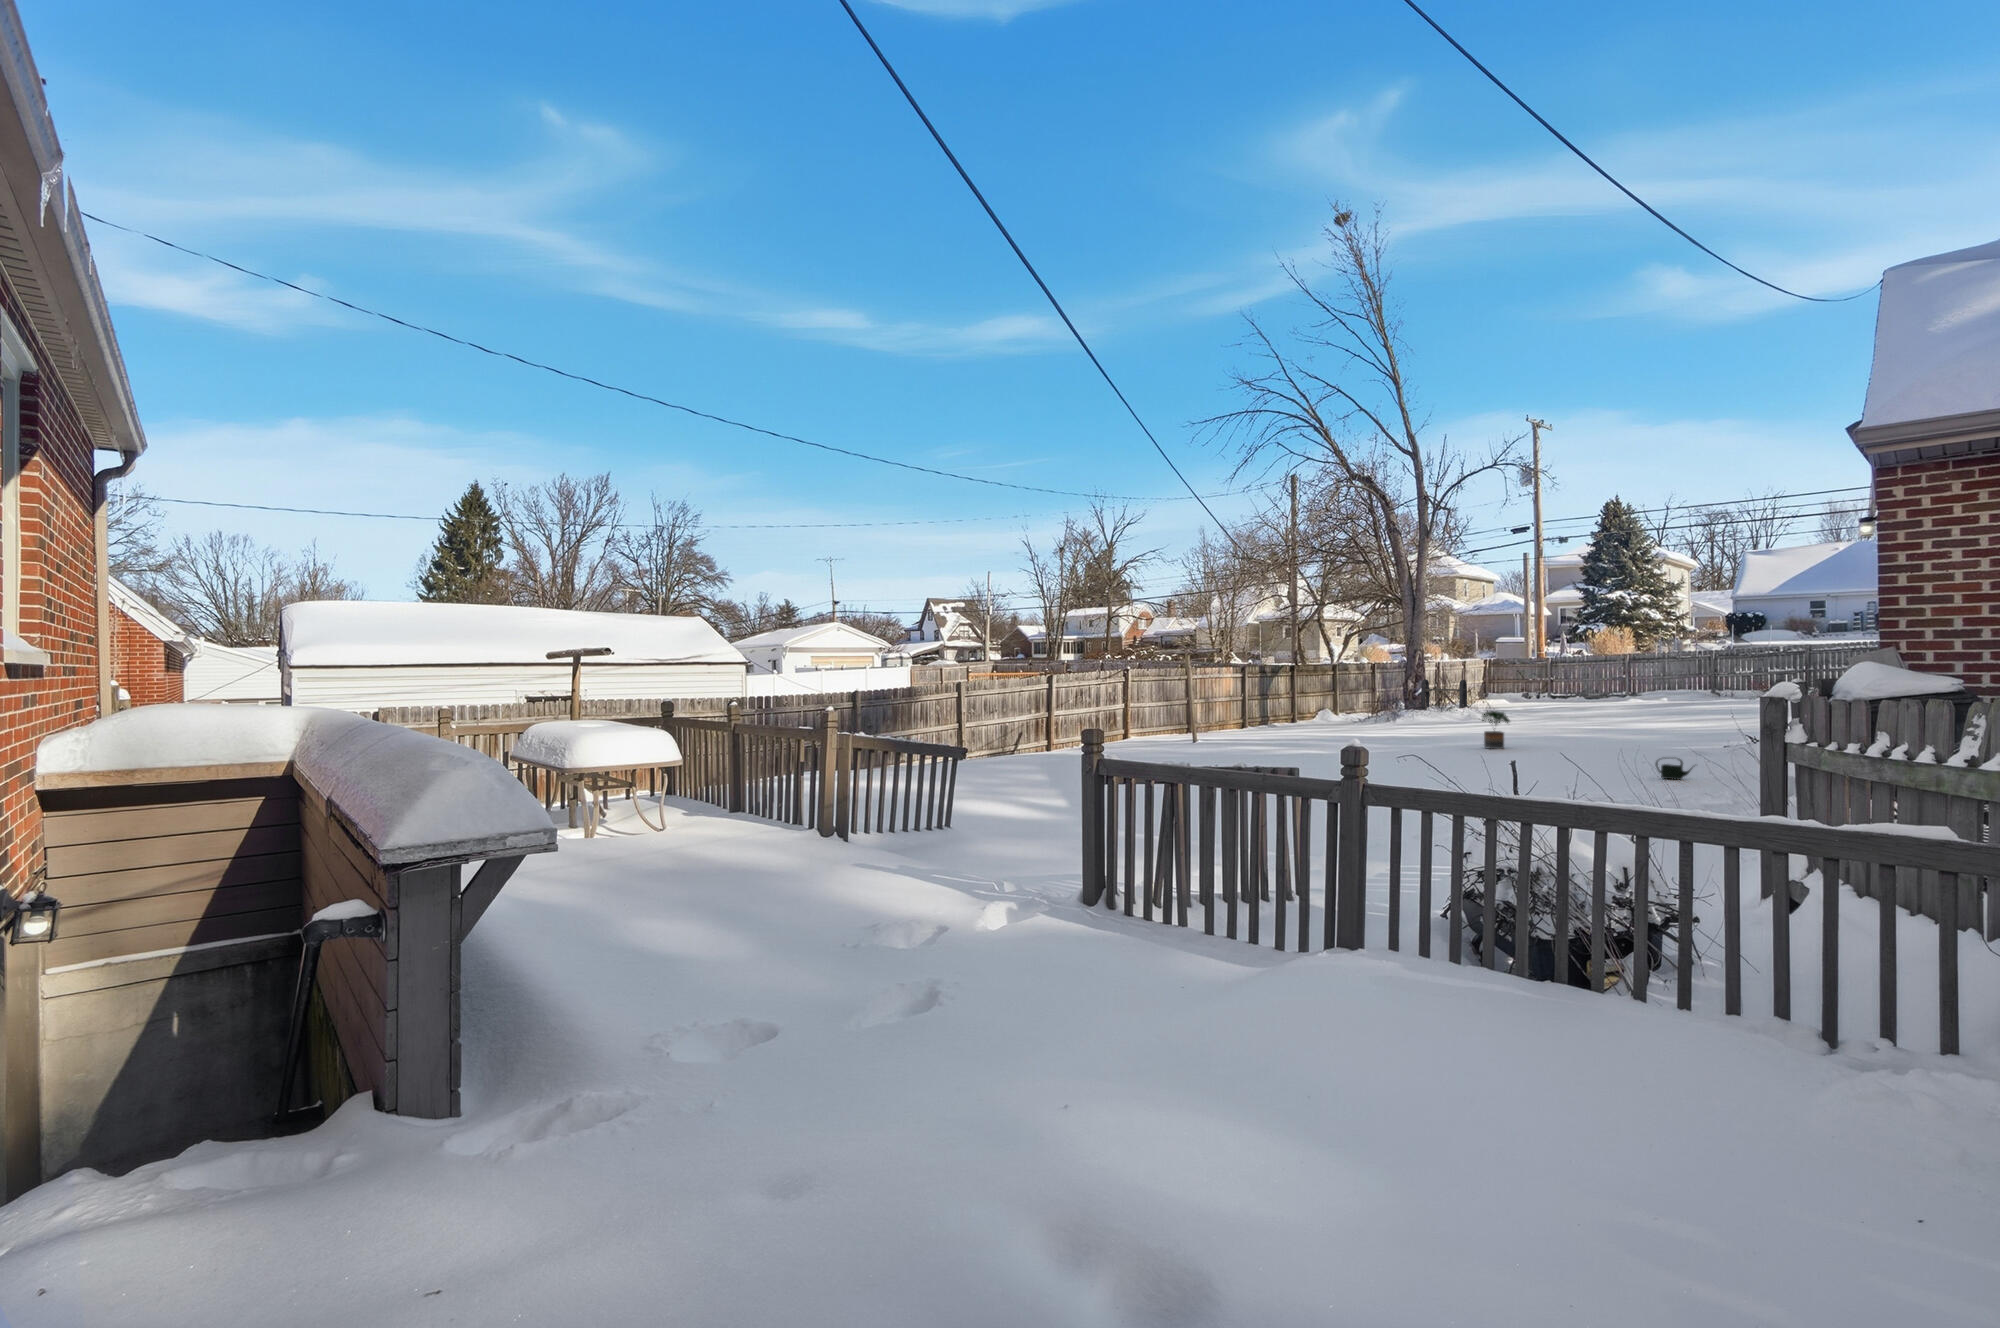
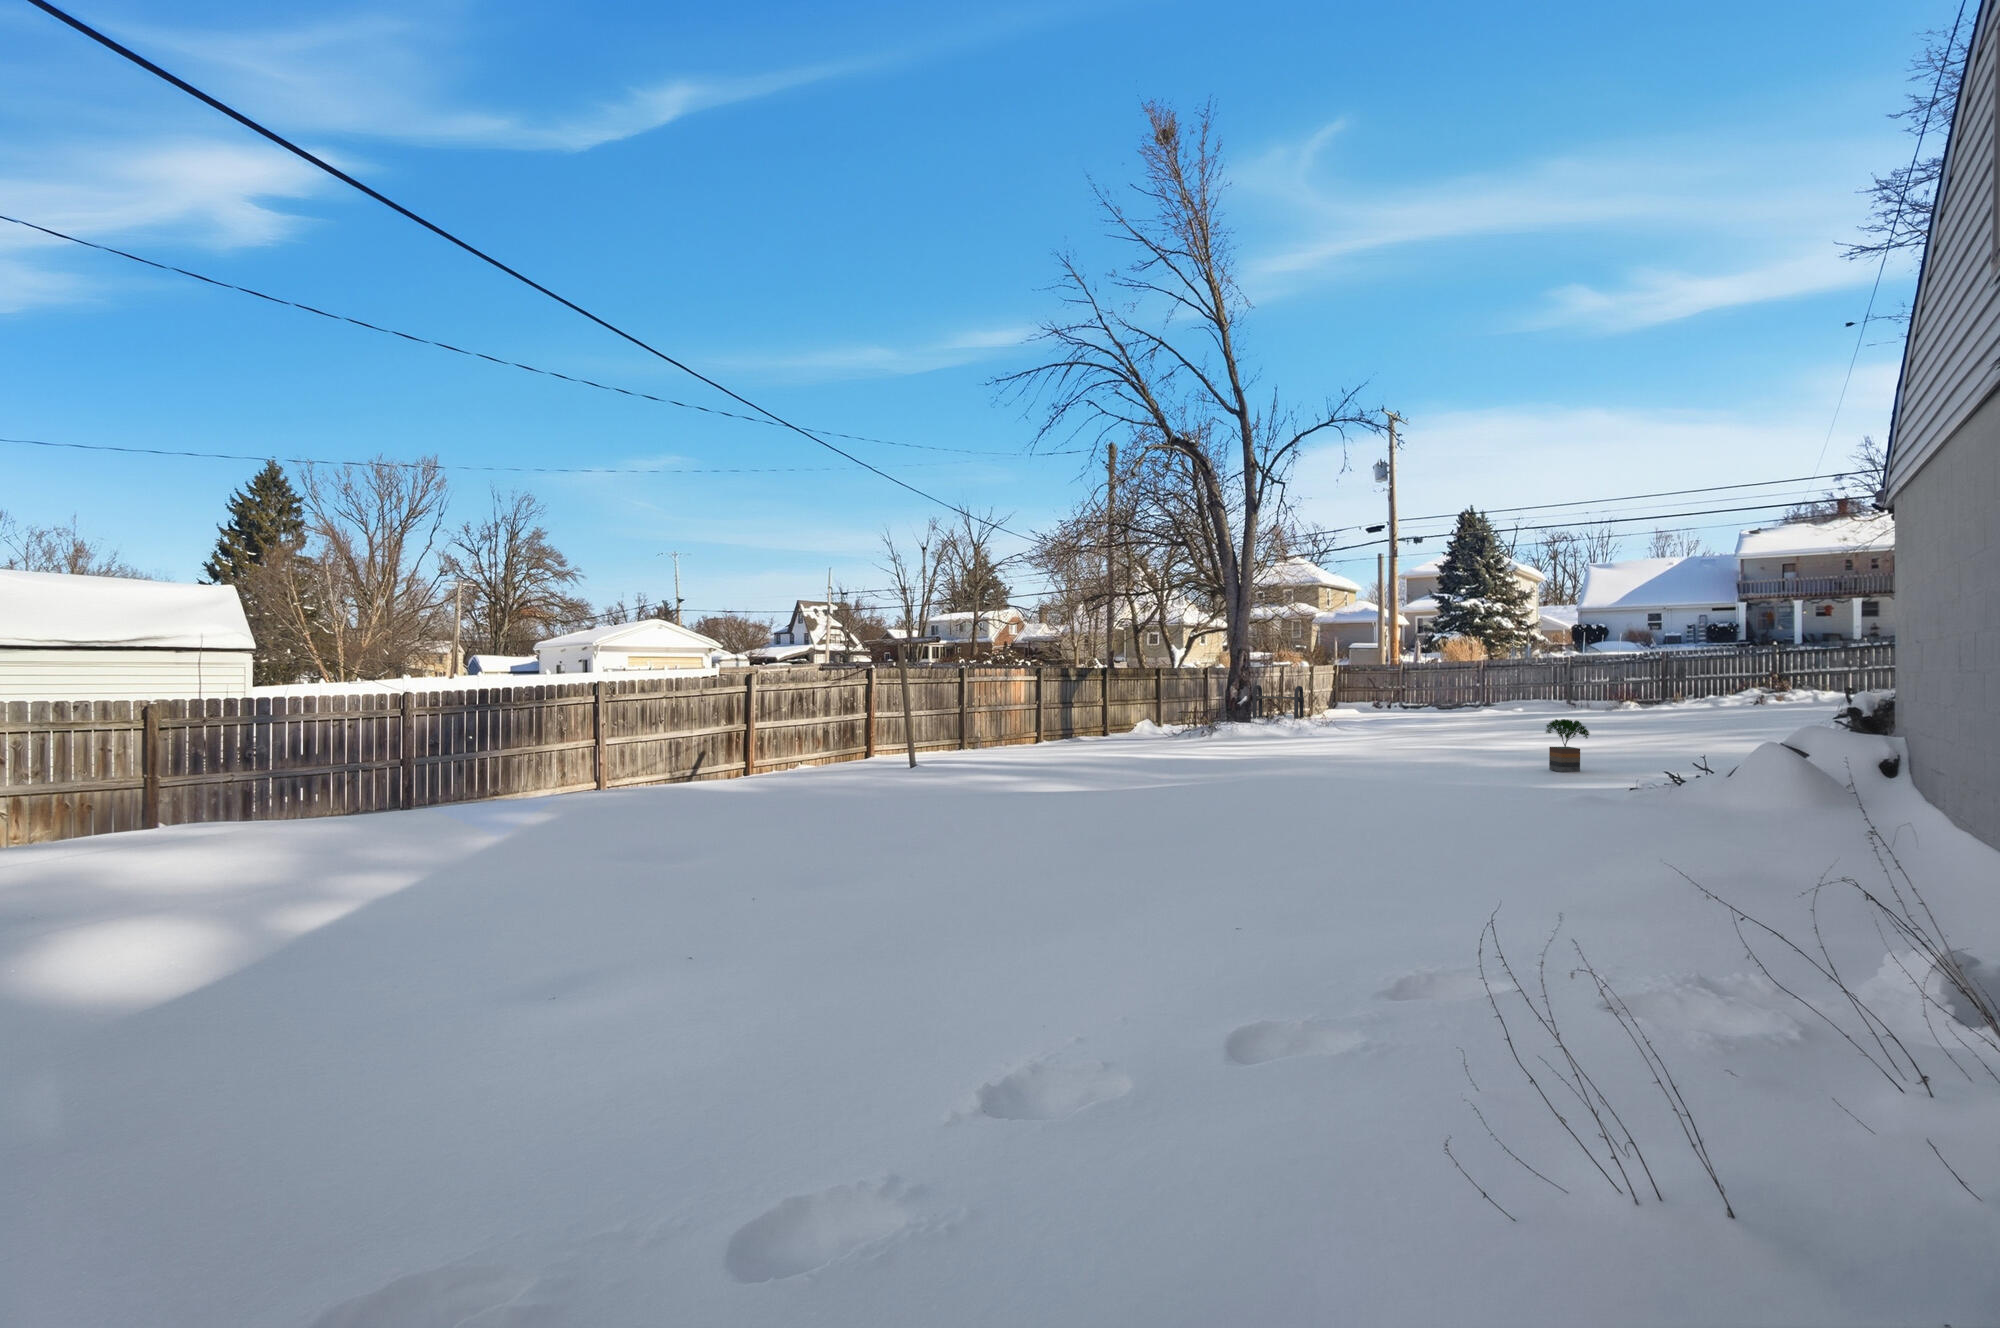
potted tree: present [1482,711,1510,749] -> present [1546,719,1589,772]
watering can: present [1656,758,1692,780] -> none [1544,850,1632,900]

